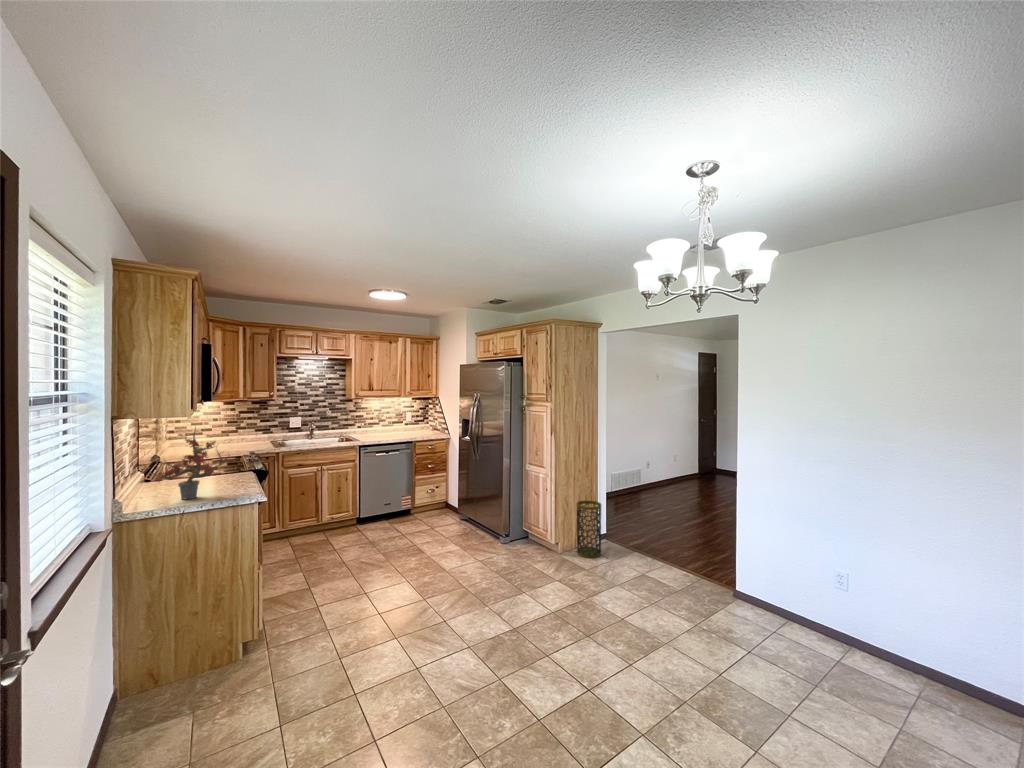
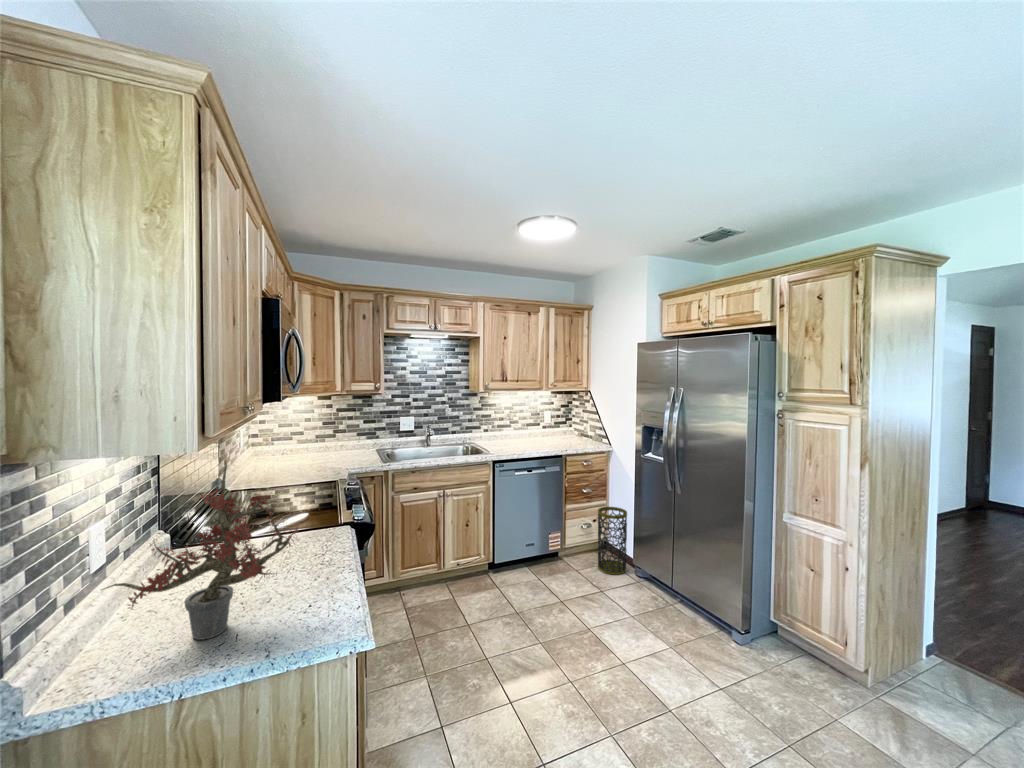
trash can: present [577,500,601,558] -> present [598,507,627,575]

